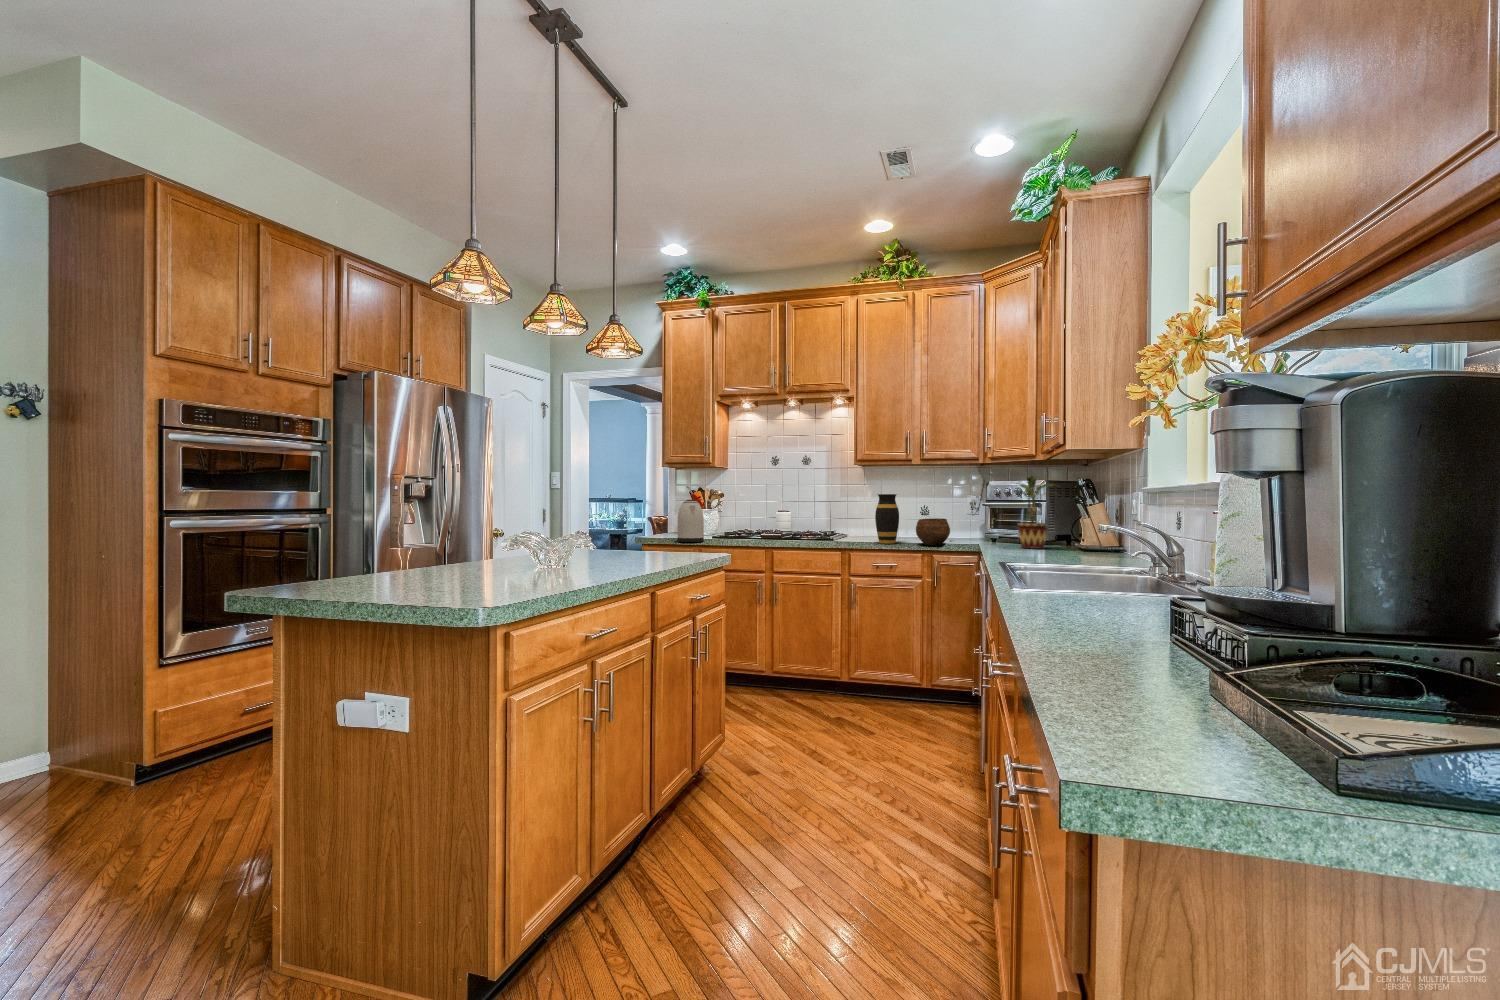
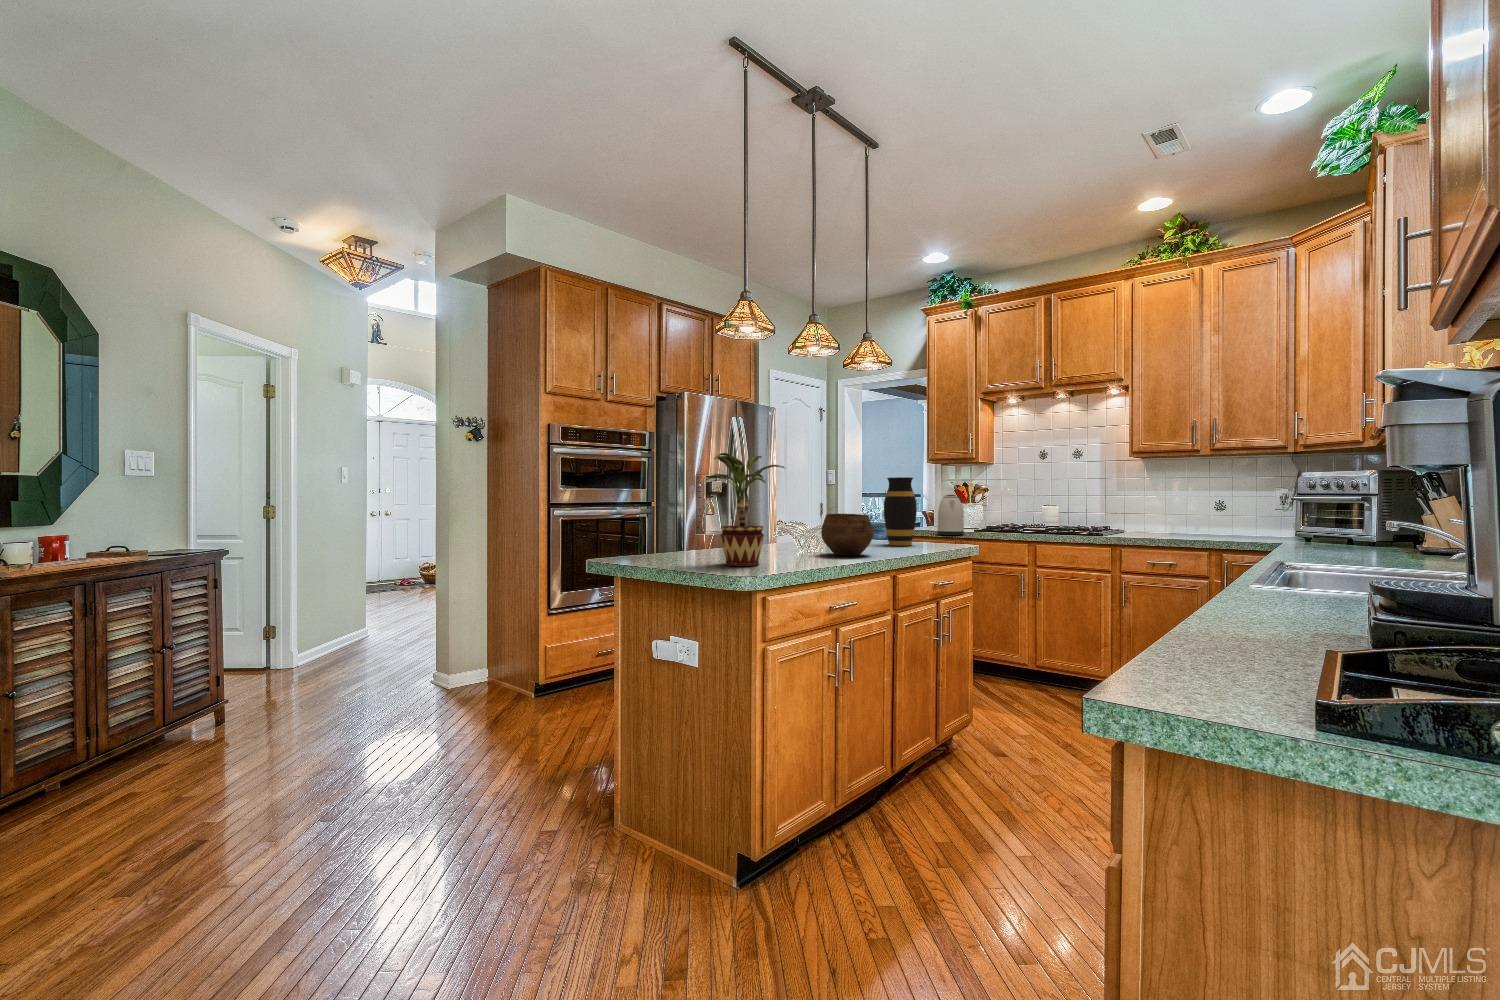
potted plant: present [1014,476,1053,549] -> present [705,453,785,566]
vase: present [875,494,899,544] -> present [884,477,917,546]
bowl: present [916,518,950,545] -> present [821,514,874,556]

